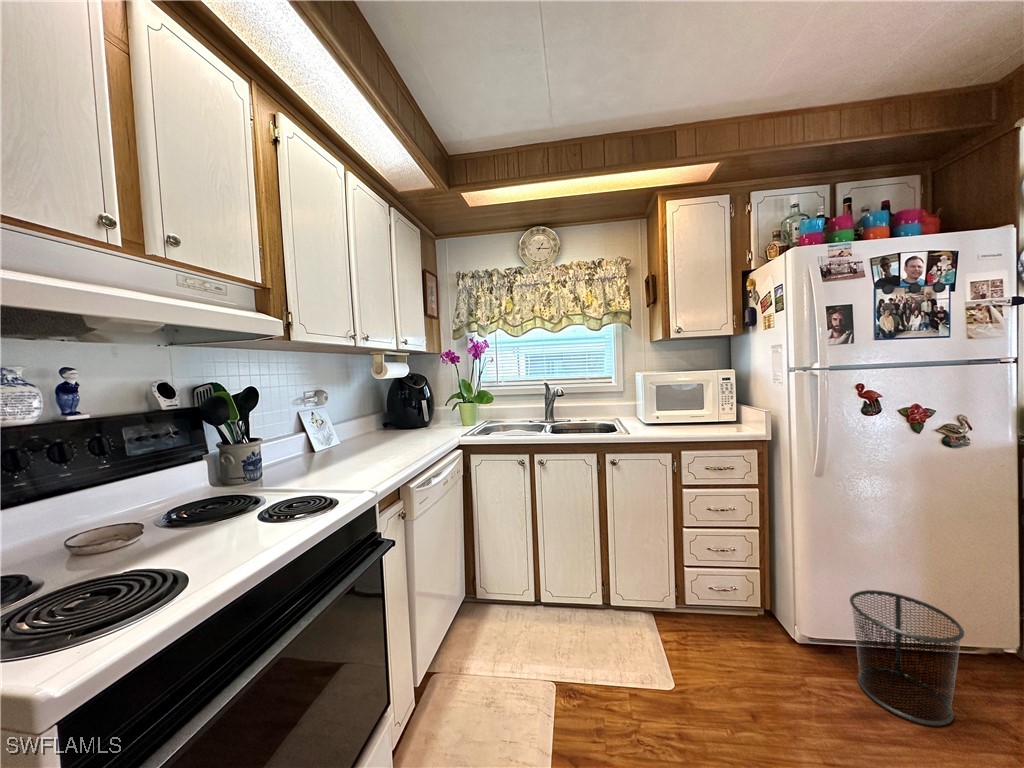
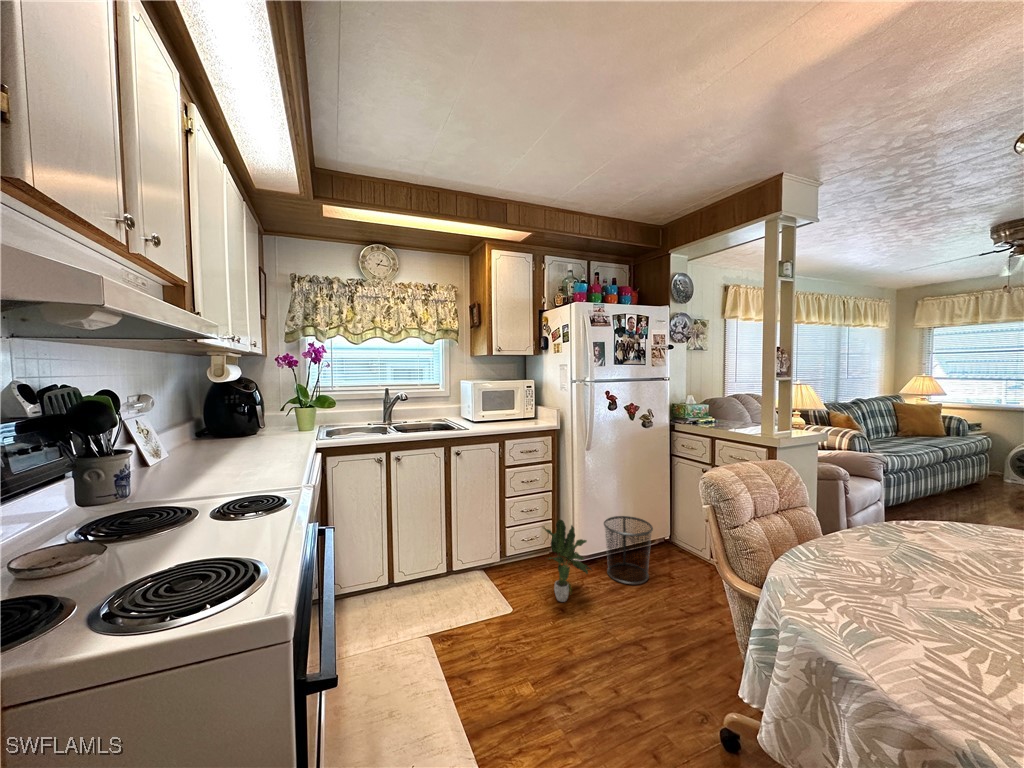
potted plant: none [726,578,819,705] -> present [542,519,591,602]

